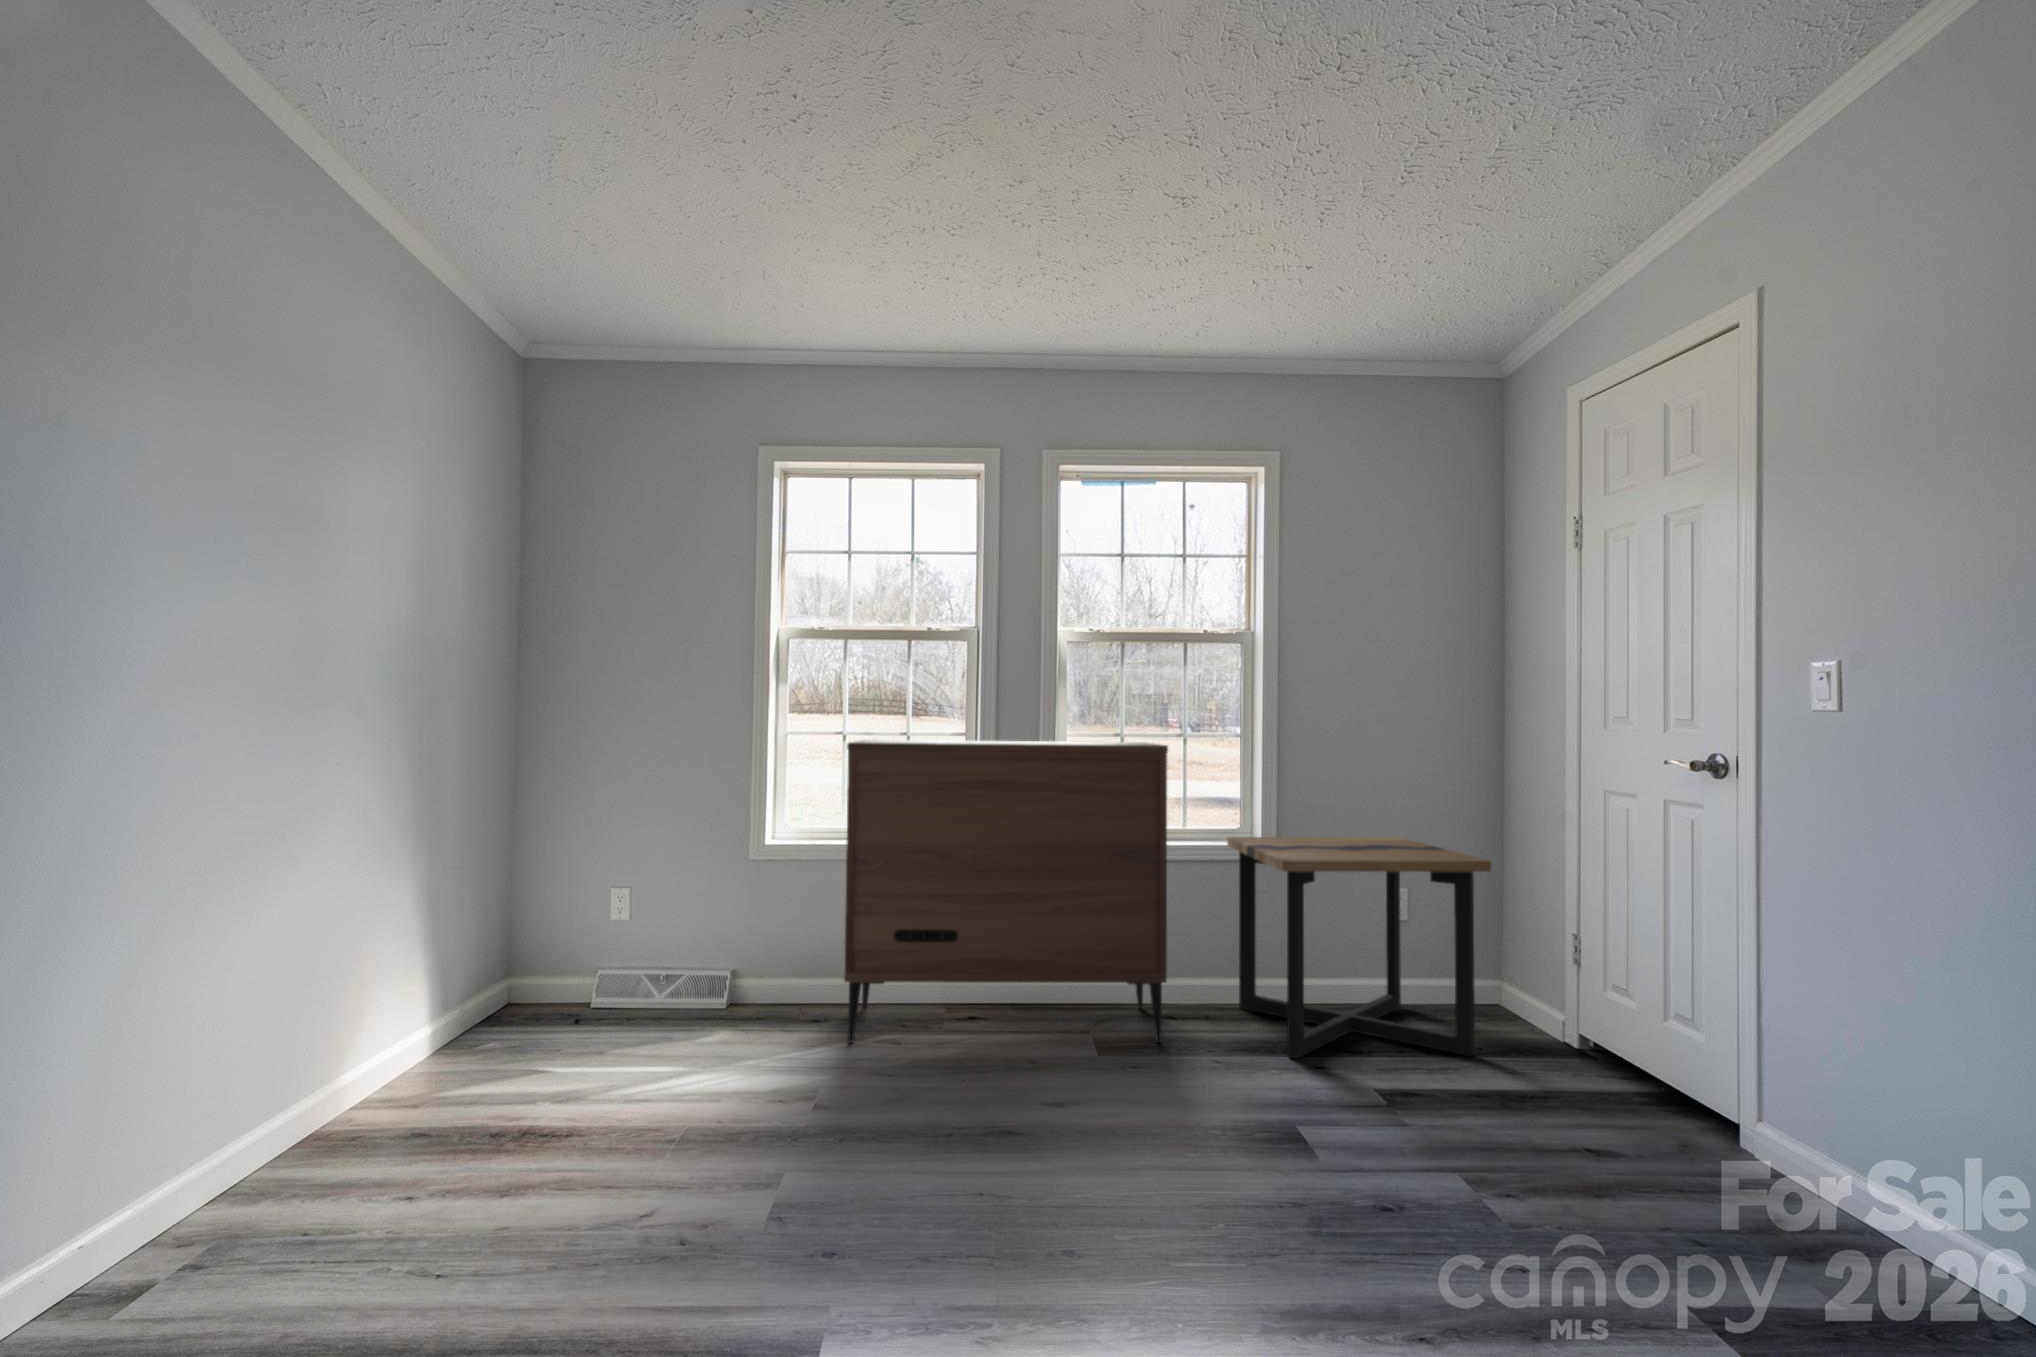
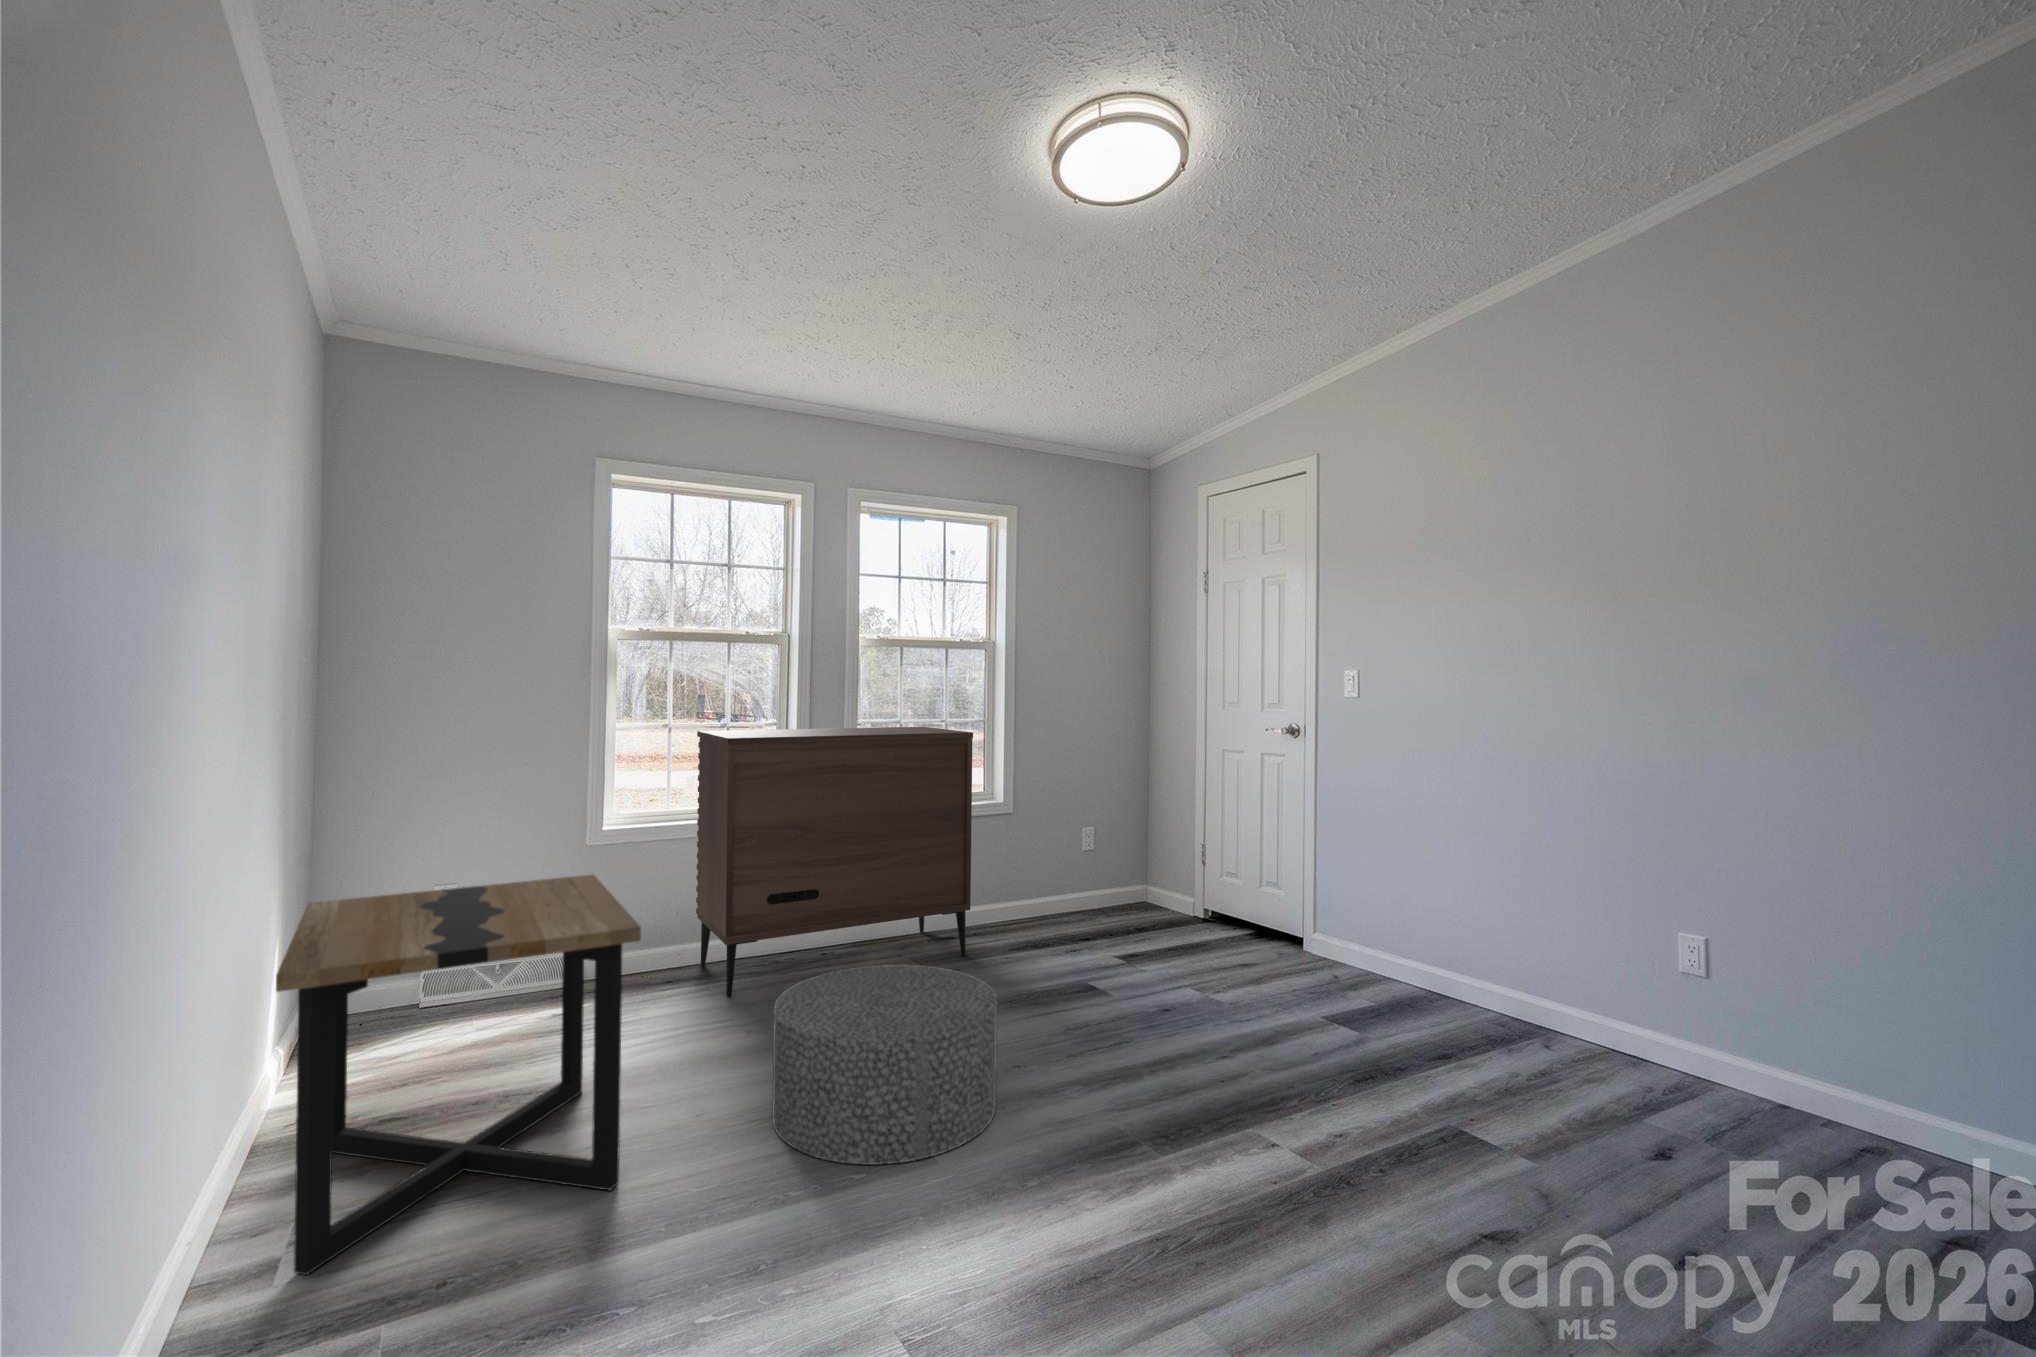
side table: present [1227,837,1491,1058] -> present [276,875,641,1275]
ottoman: none [708,1020,997,1273] -> present [772,964,997,1165]

